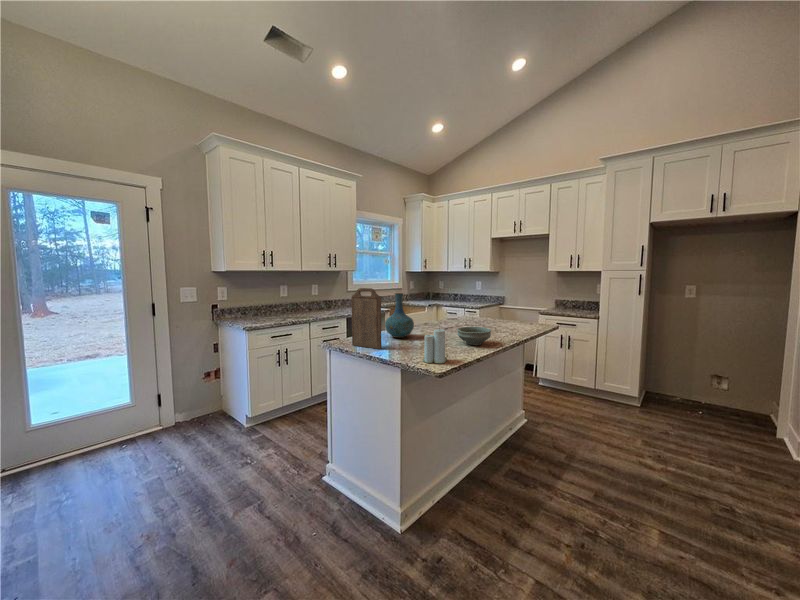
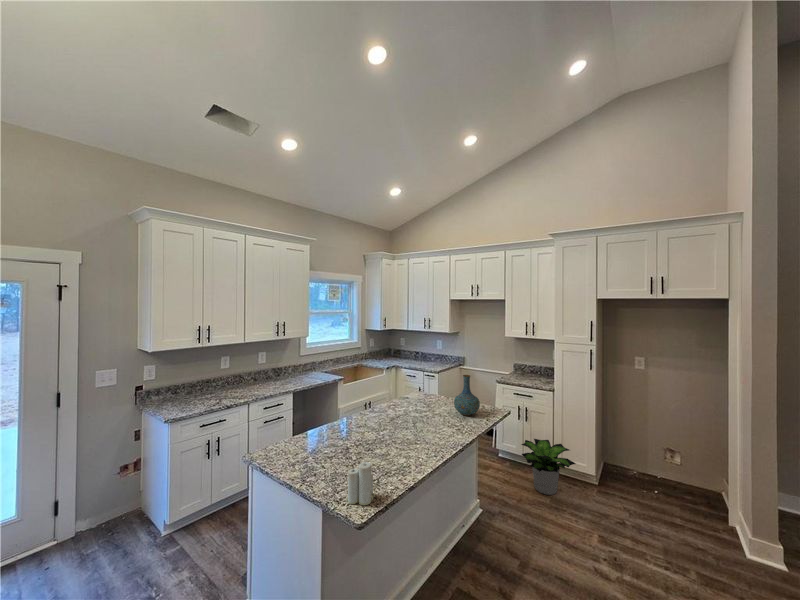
cutting board: present [351,288,381,349] -> none [276,399,307,472]
vase: present [385,293,414,338] -> present [454,375,480,416]
bowl: present [457,327,491,345] -> none [395,433,432,459]
potted plant: none [564,363,620,412] -> present [521,439,576,495]

